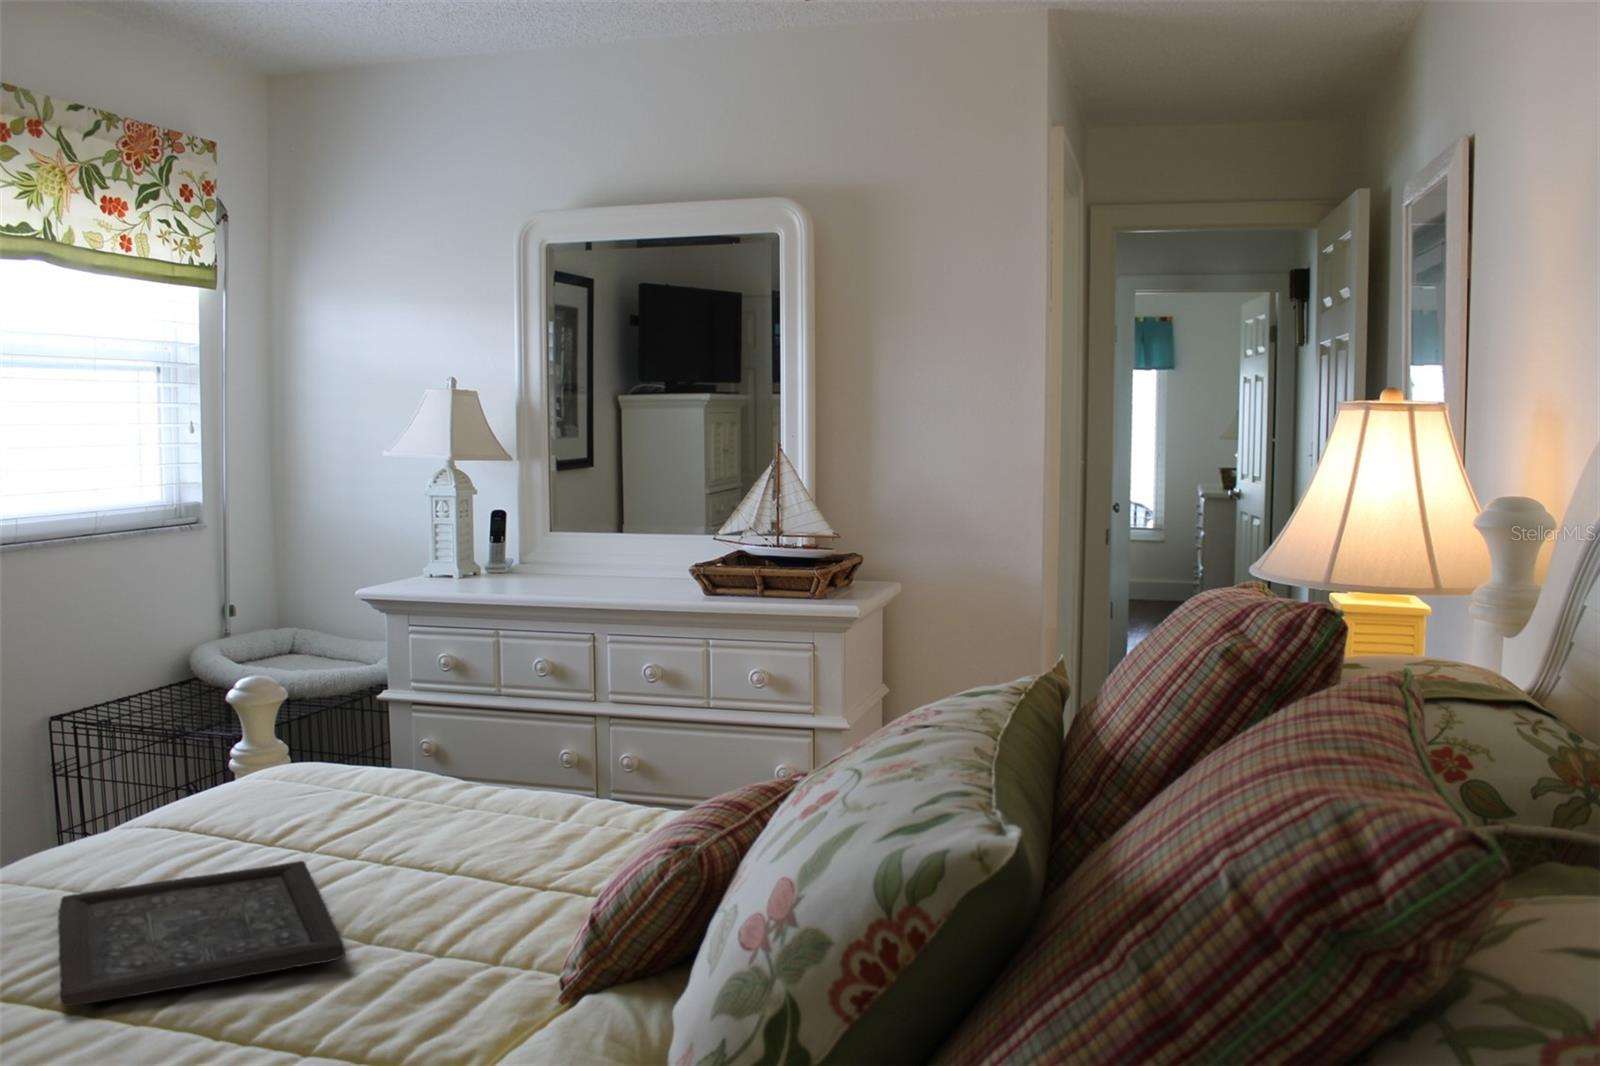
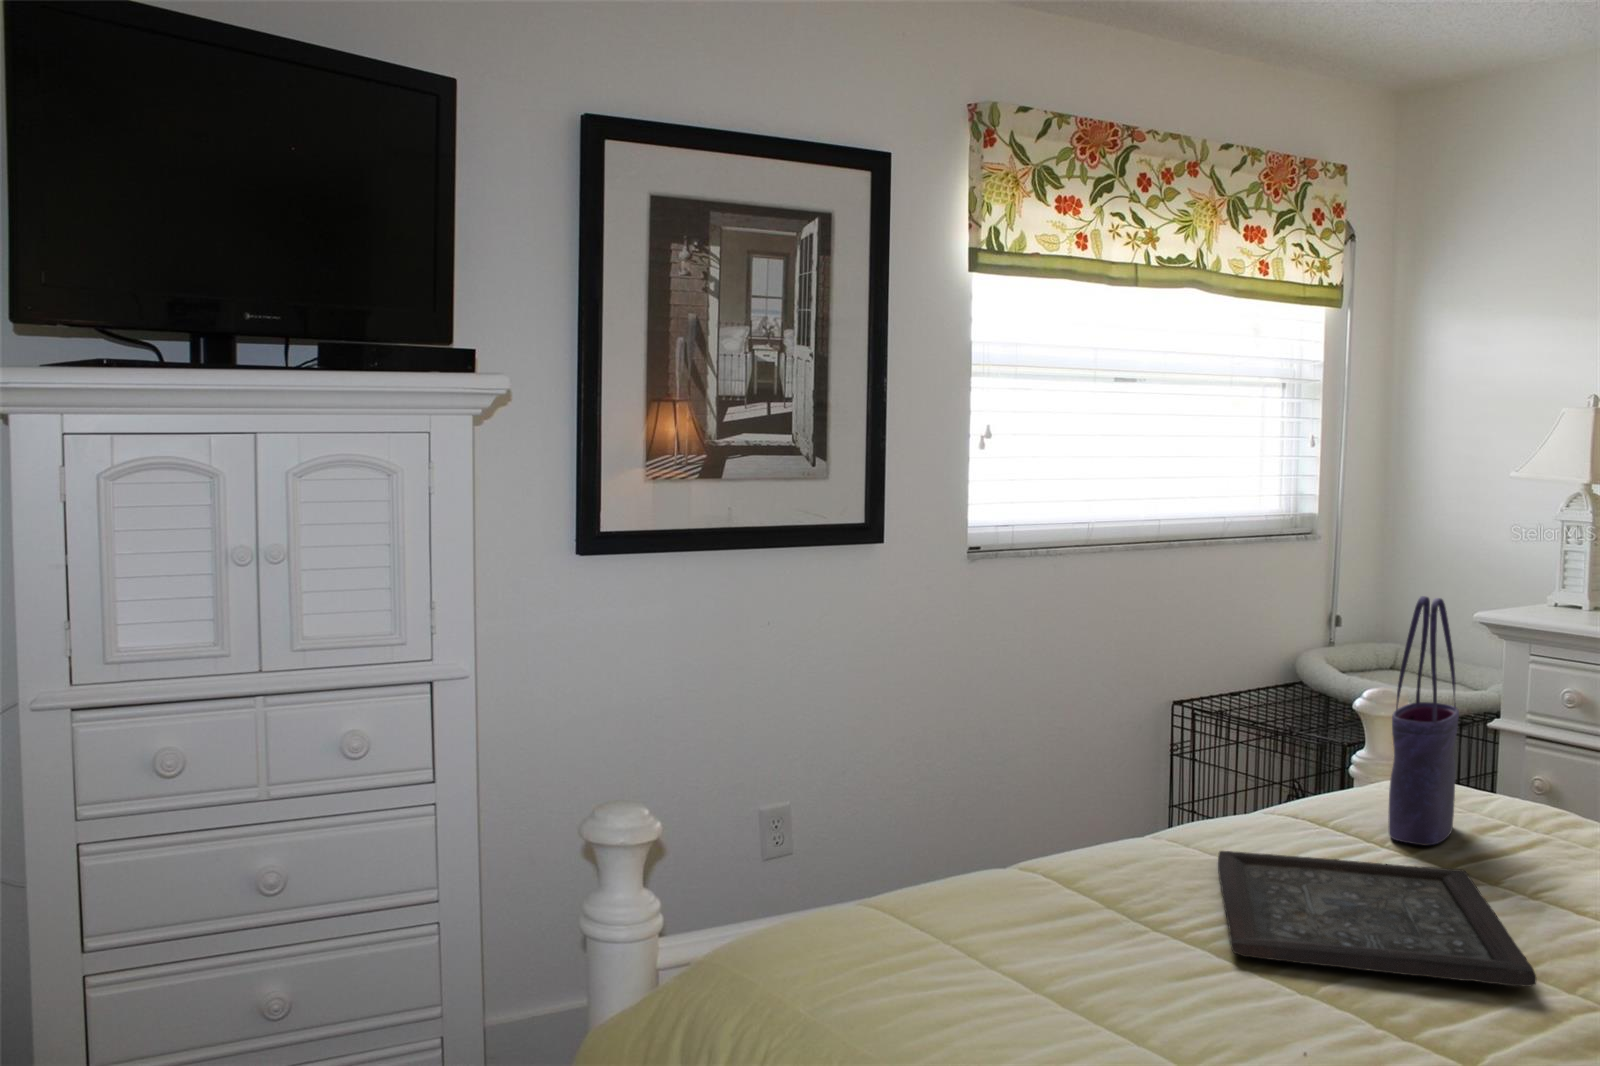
tote bag: none [238,610,303,844] -> present [1388,596,1459,845]

